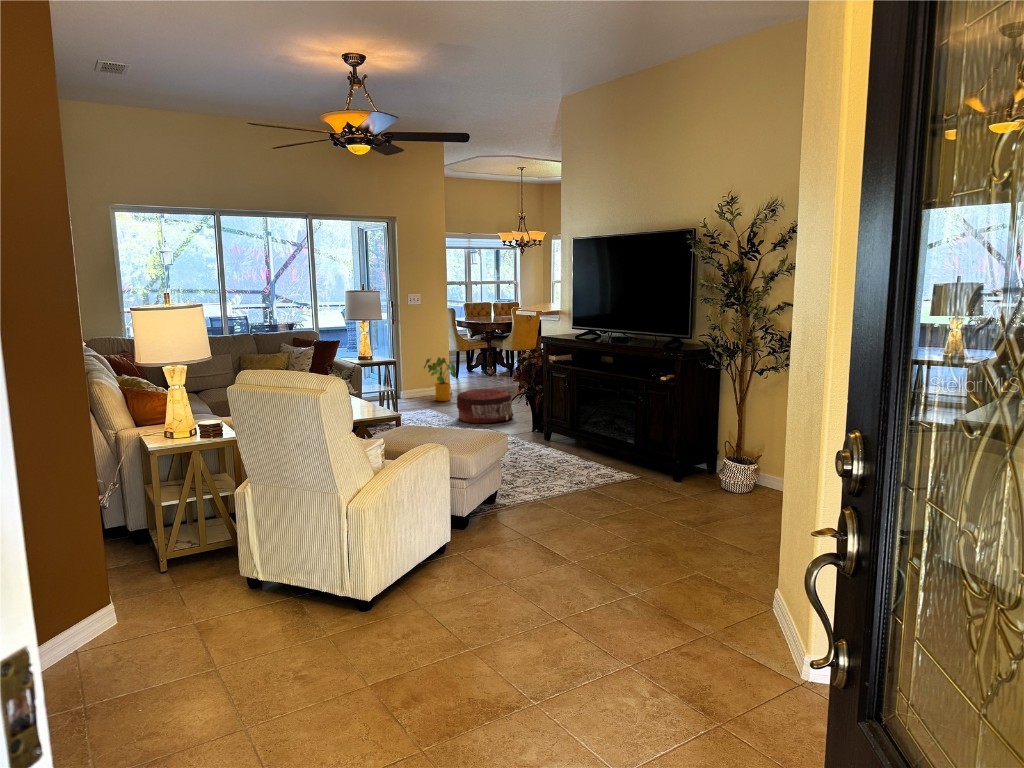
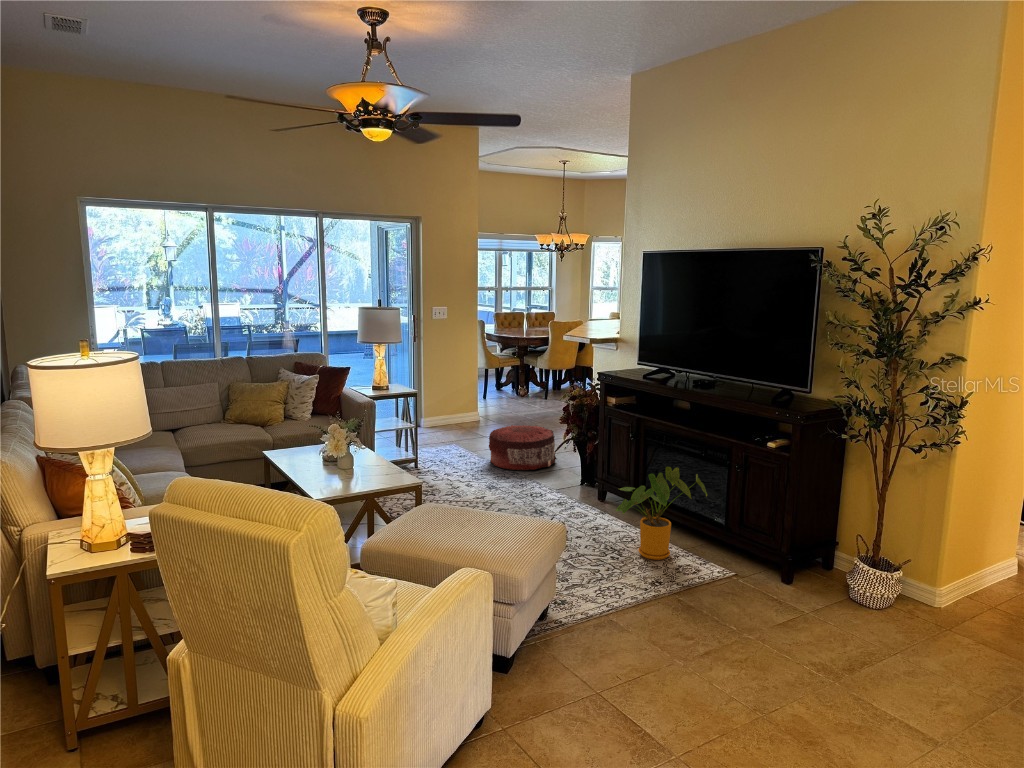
house plant: present [424,357,456,401] -> present [616,467,708,560]

